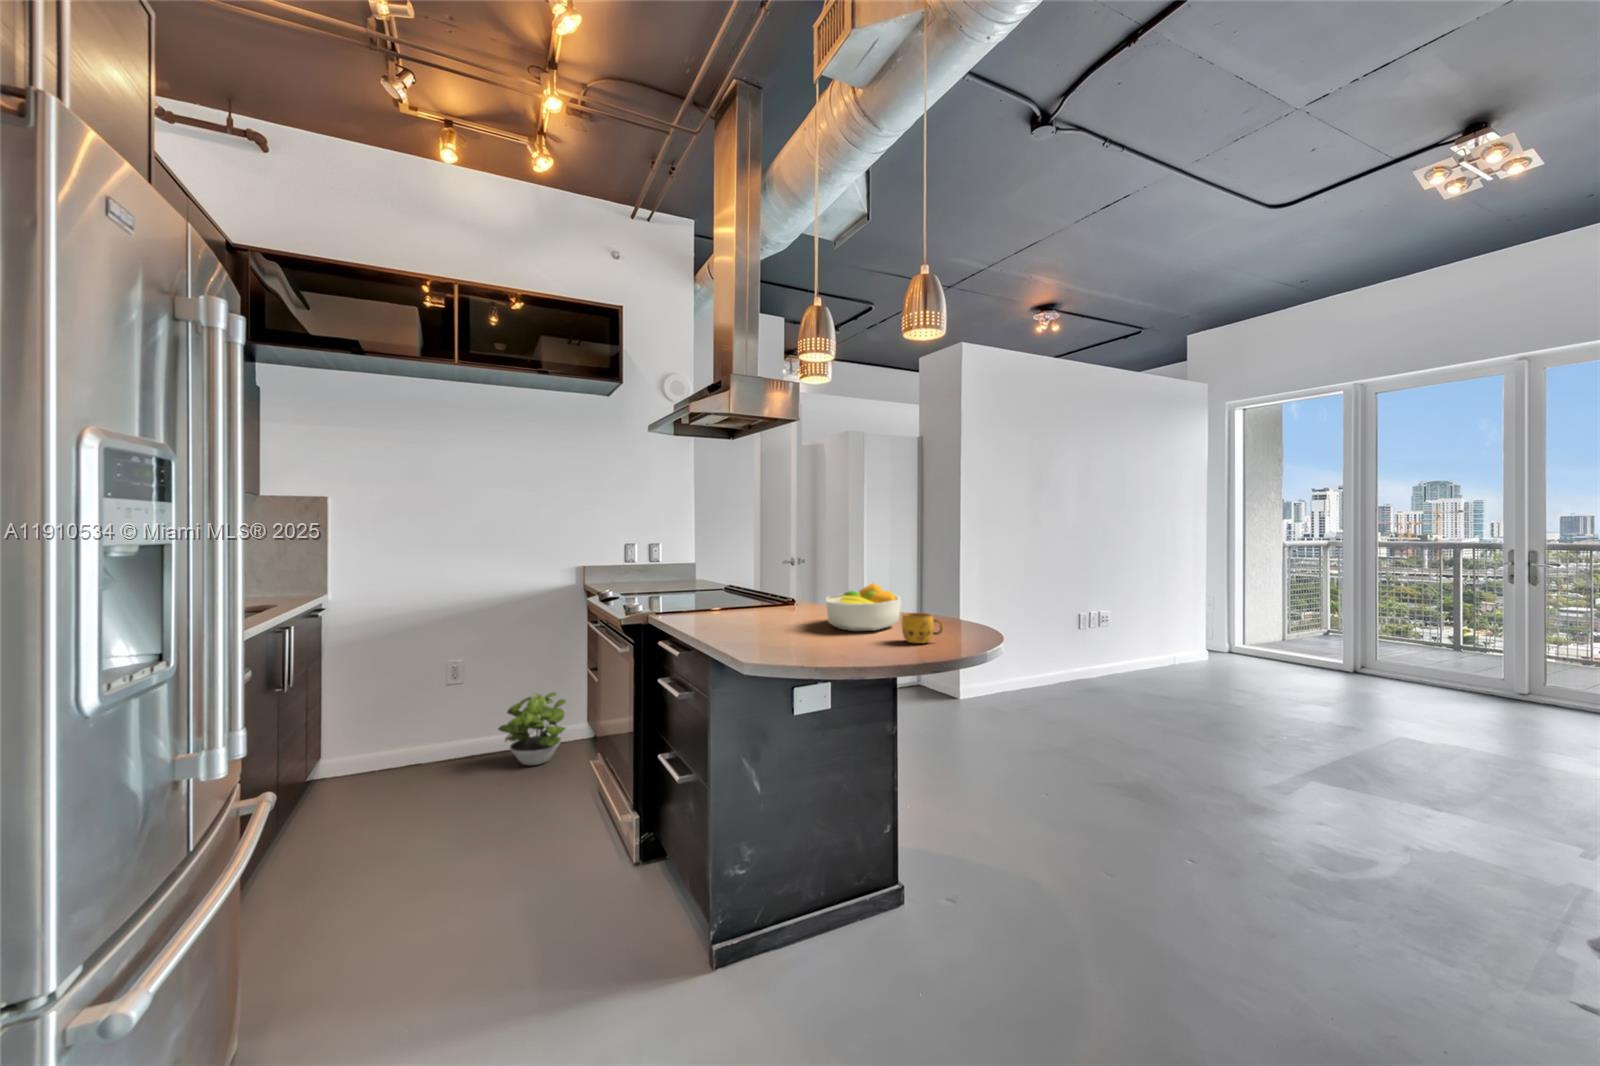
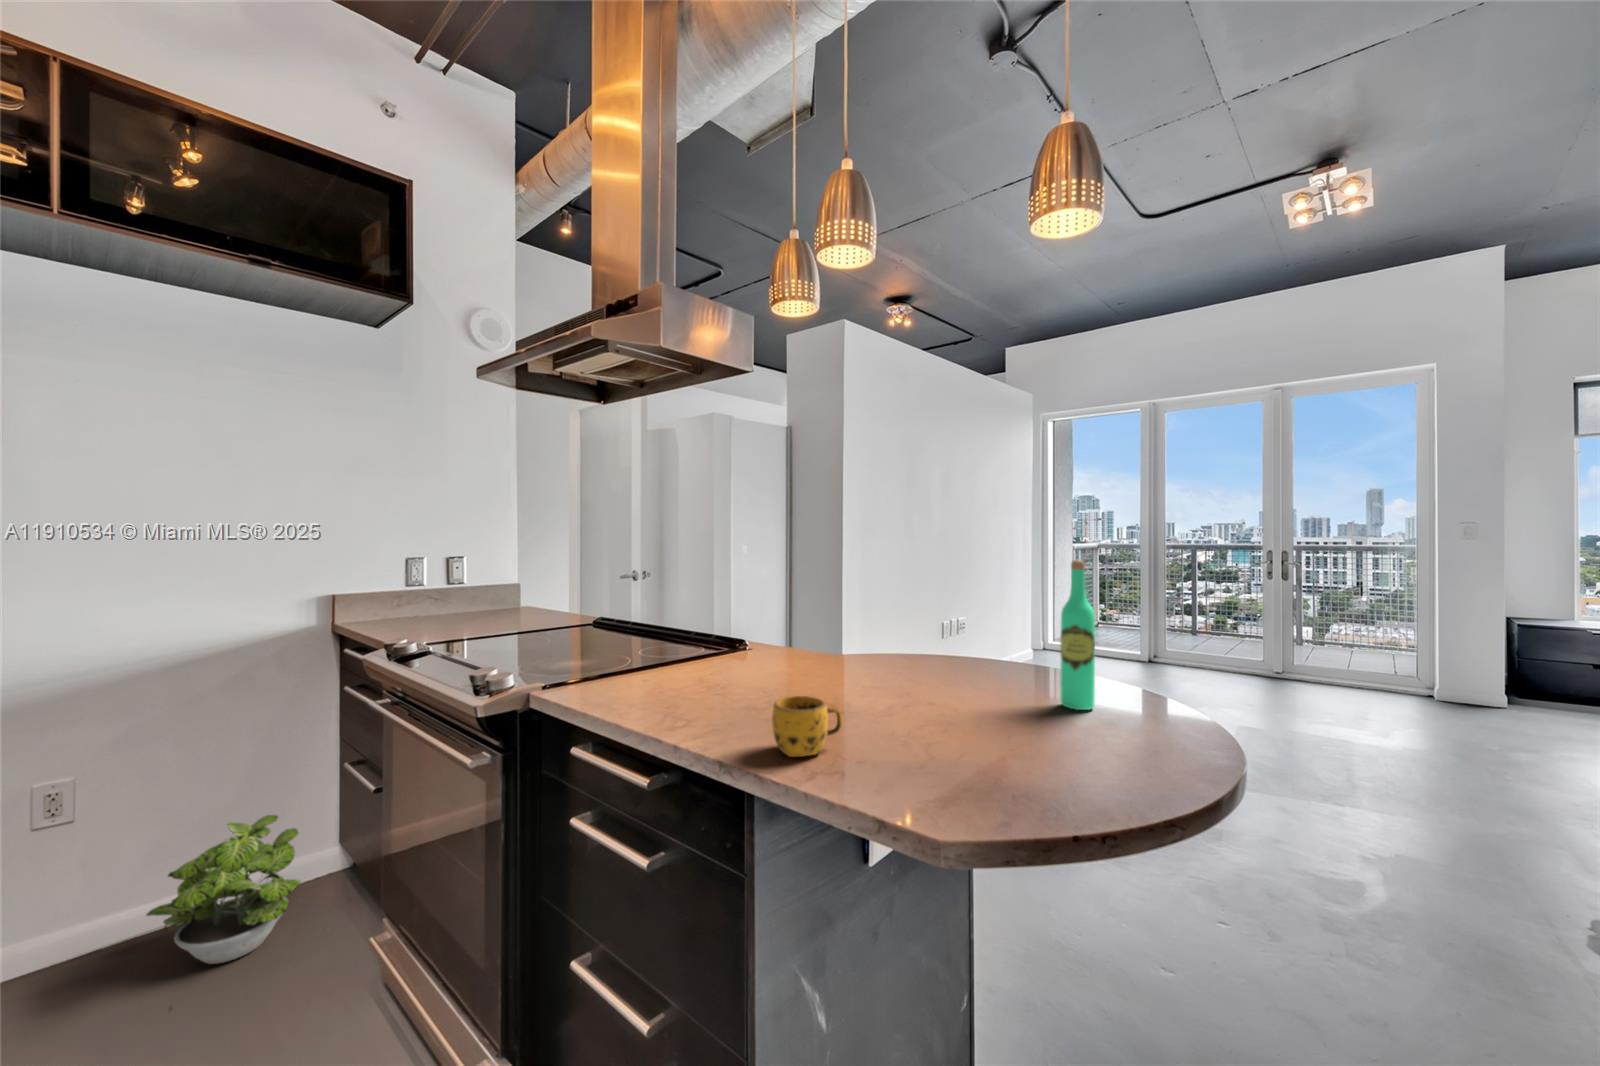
wine bottle: none [945,537,966,632] -> present [1060,560,1095,710]
fruit bowl: present [826,583,901,631] -> none [866,631,993,725]
mug: present [902,613,943,643] -> present [772,696,842,757]

